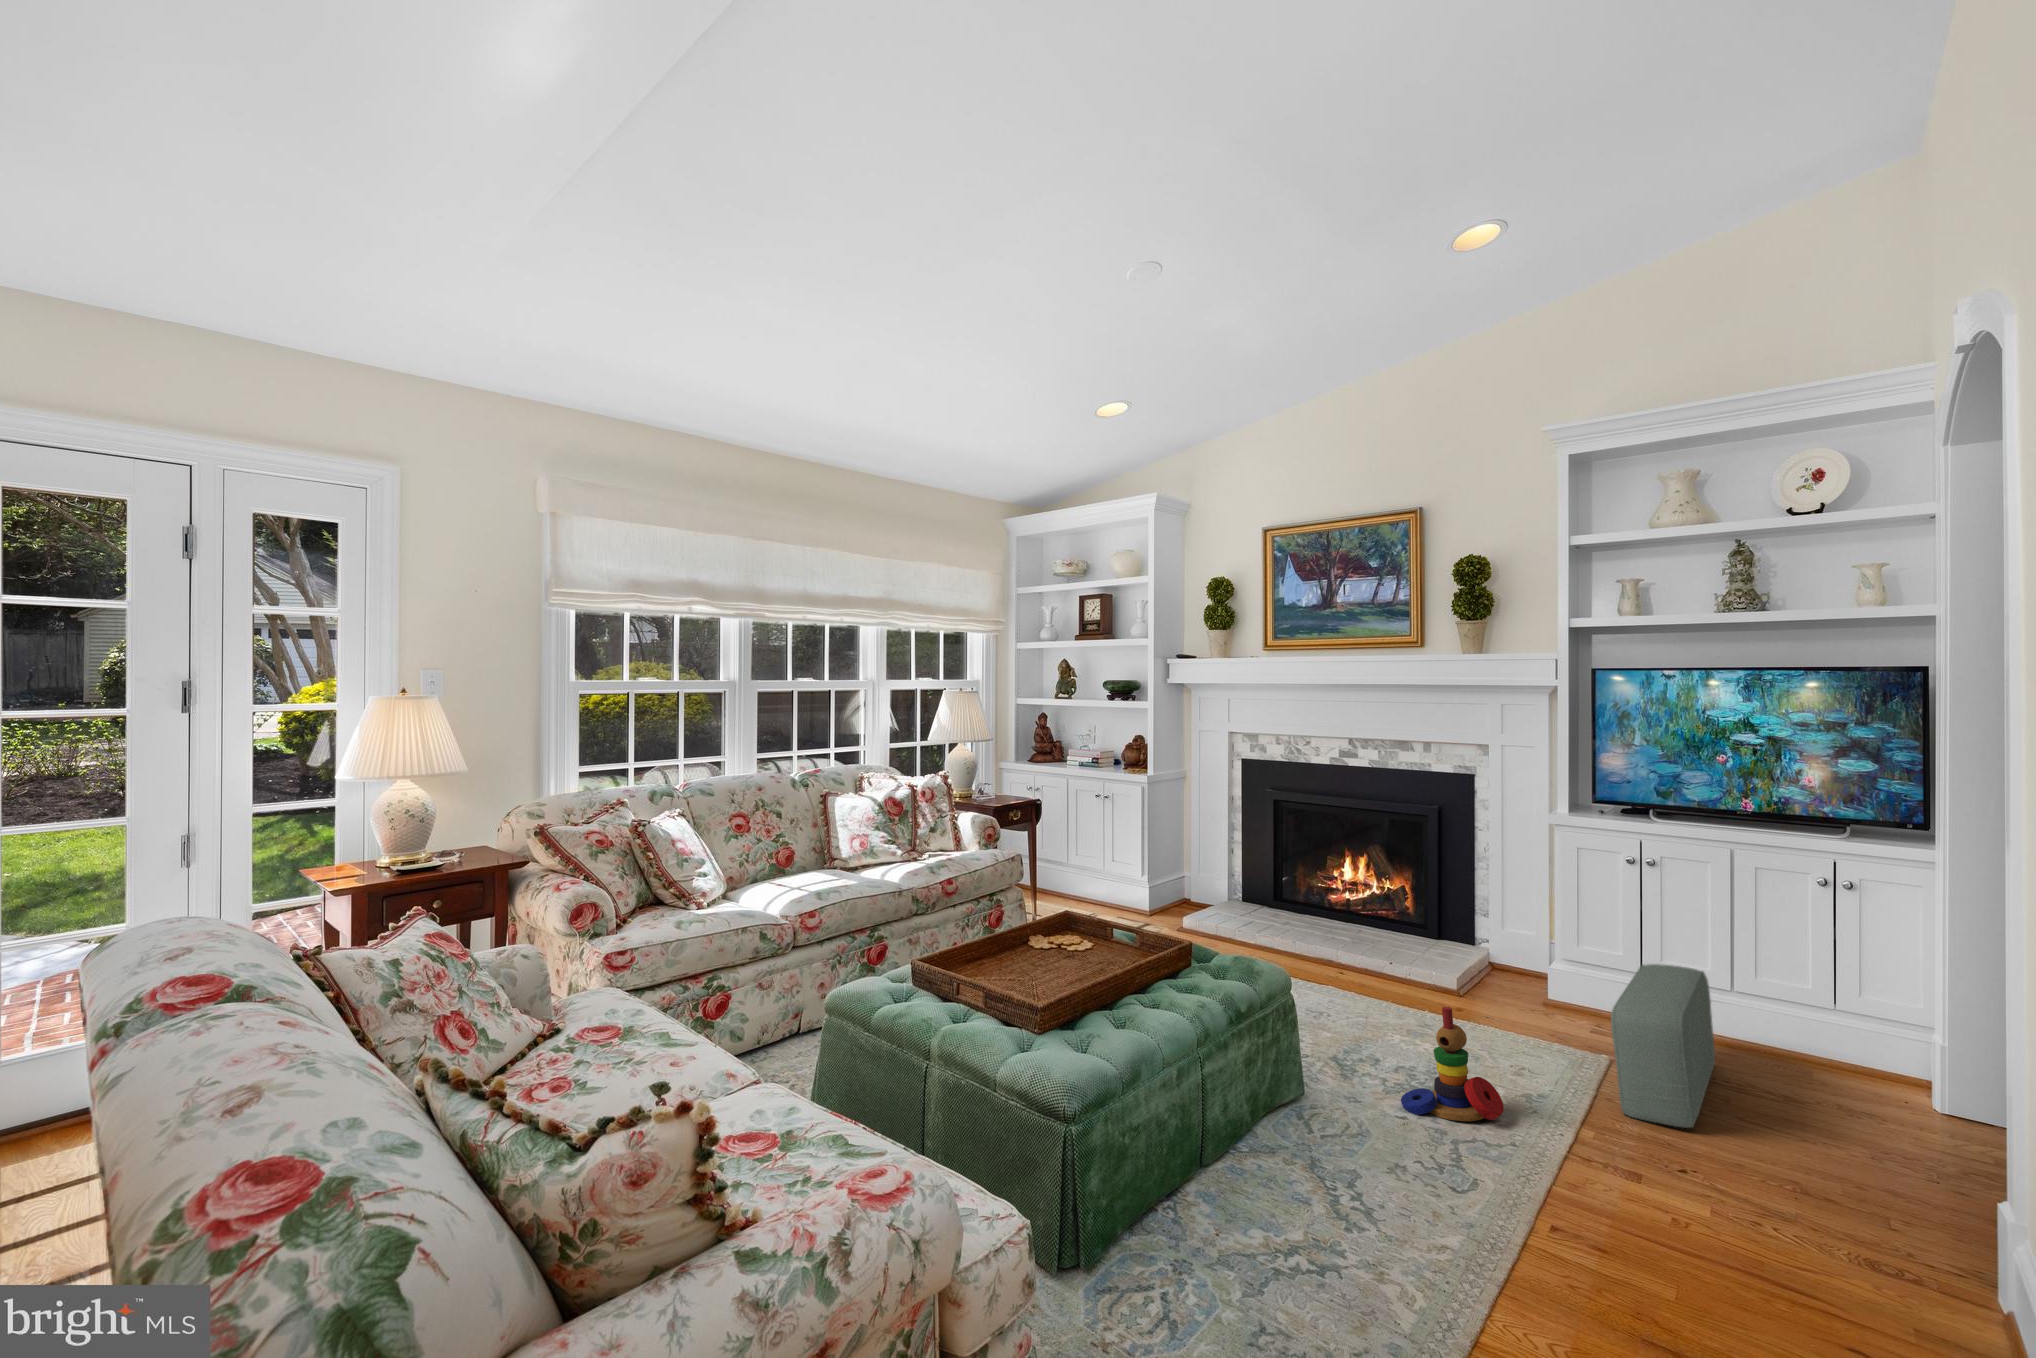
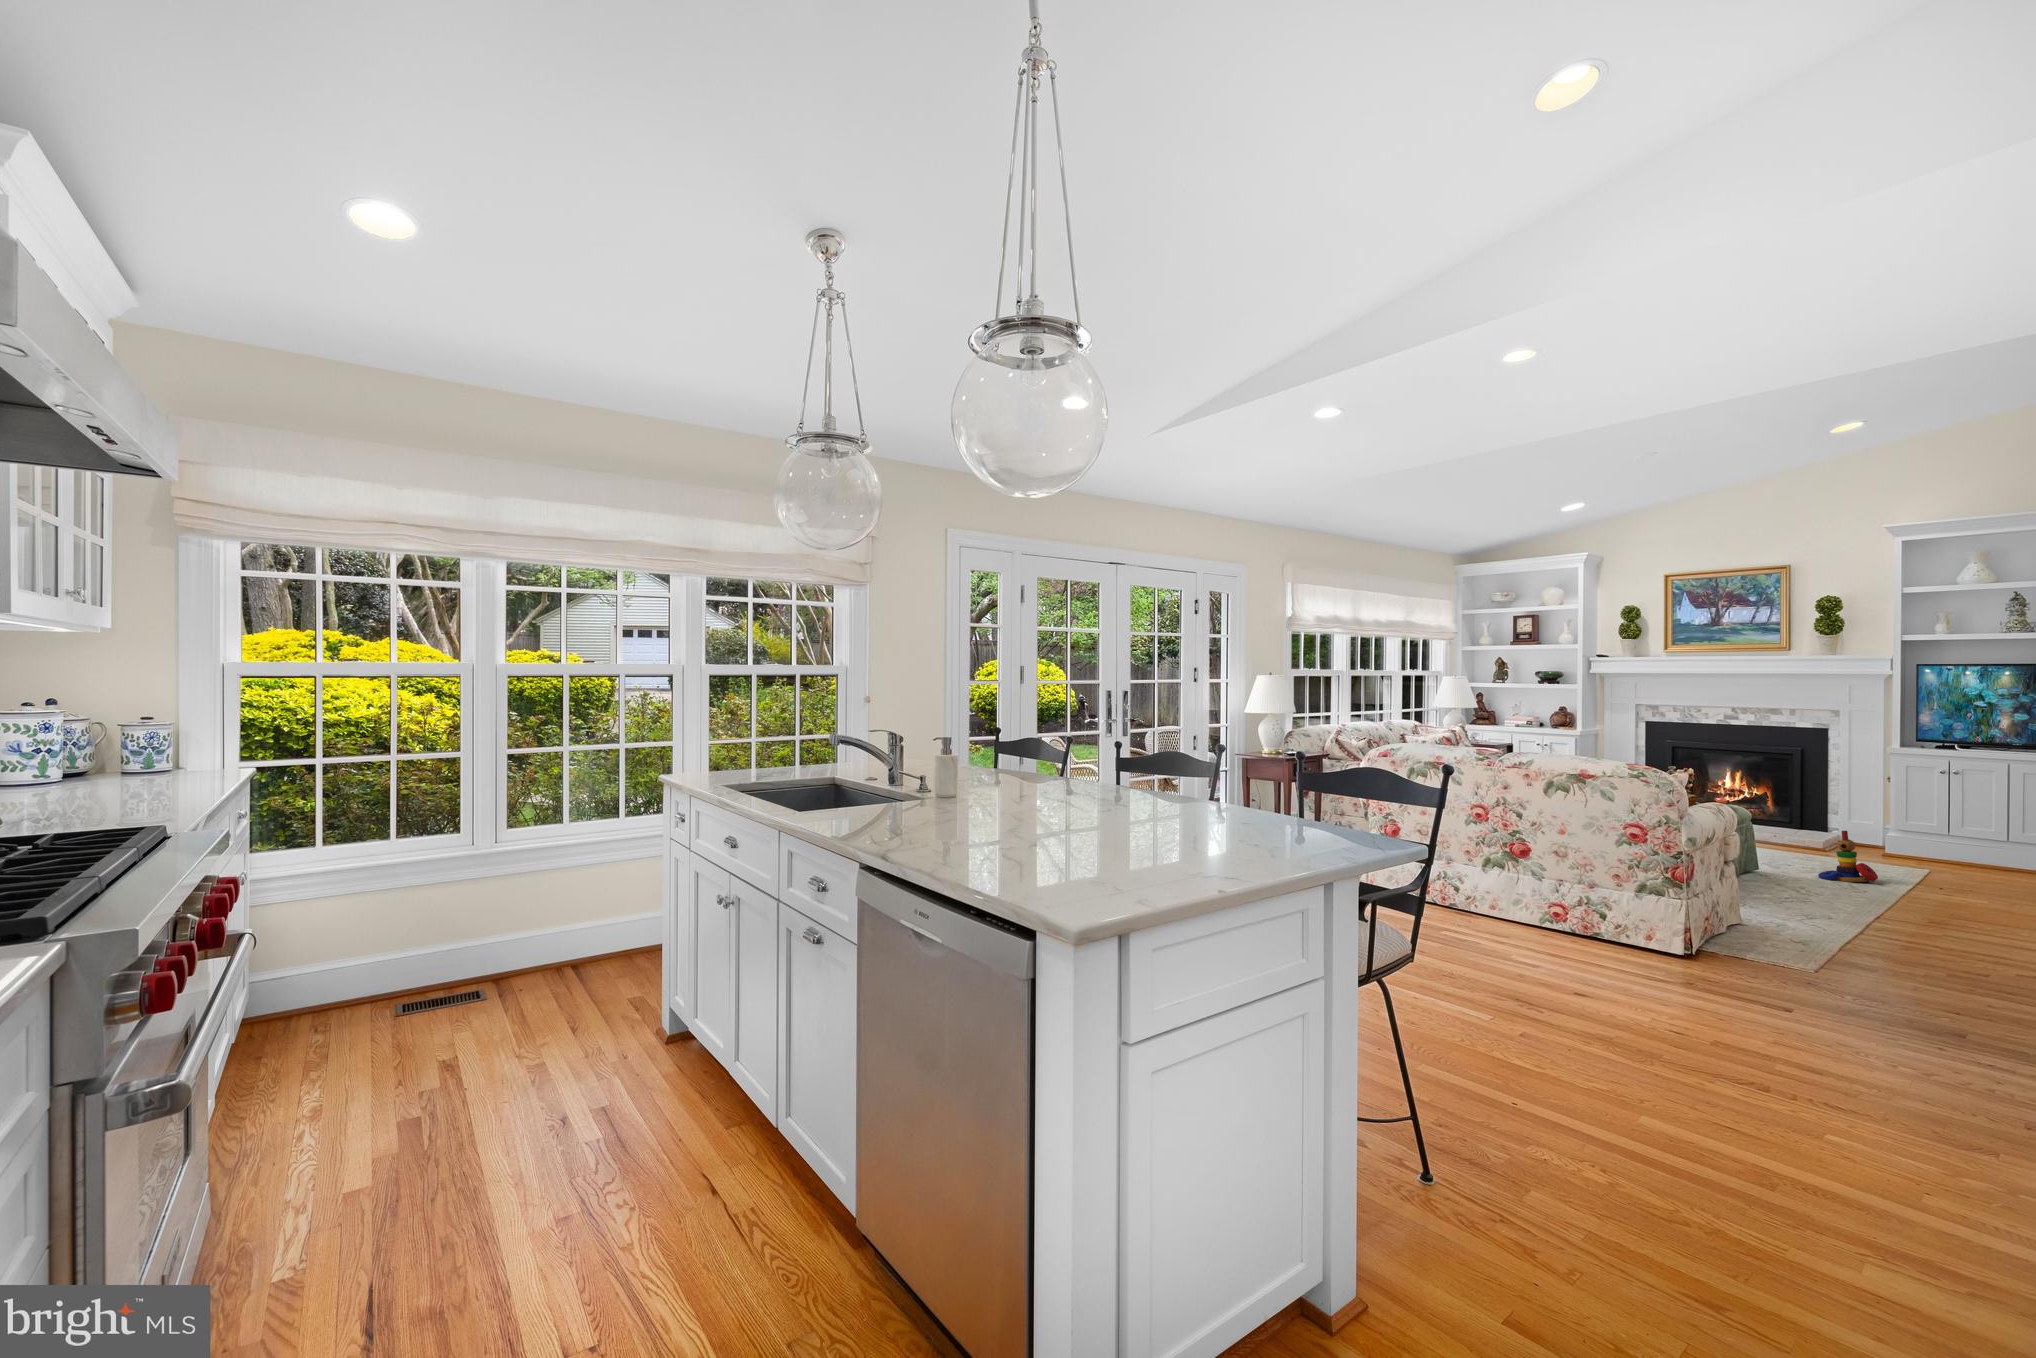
pouf: present [1611,964,1715,1128] -> none [1936,824,1995,888]

